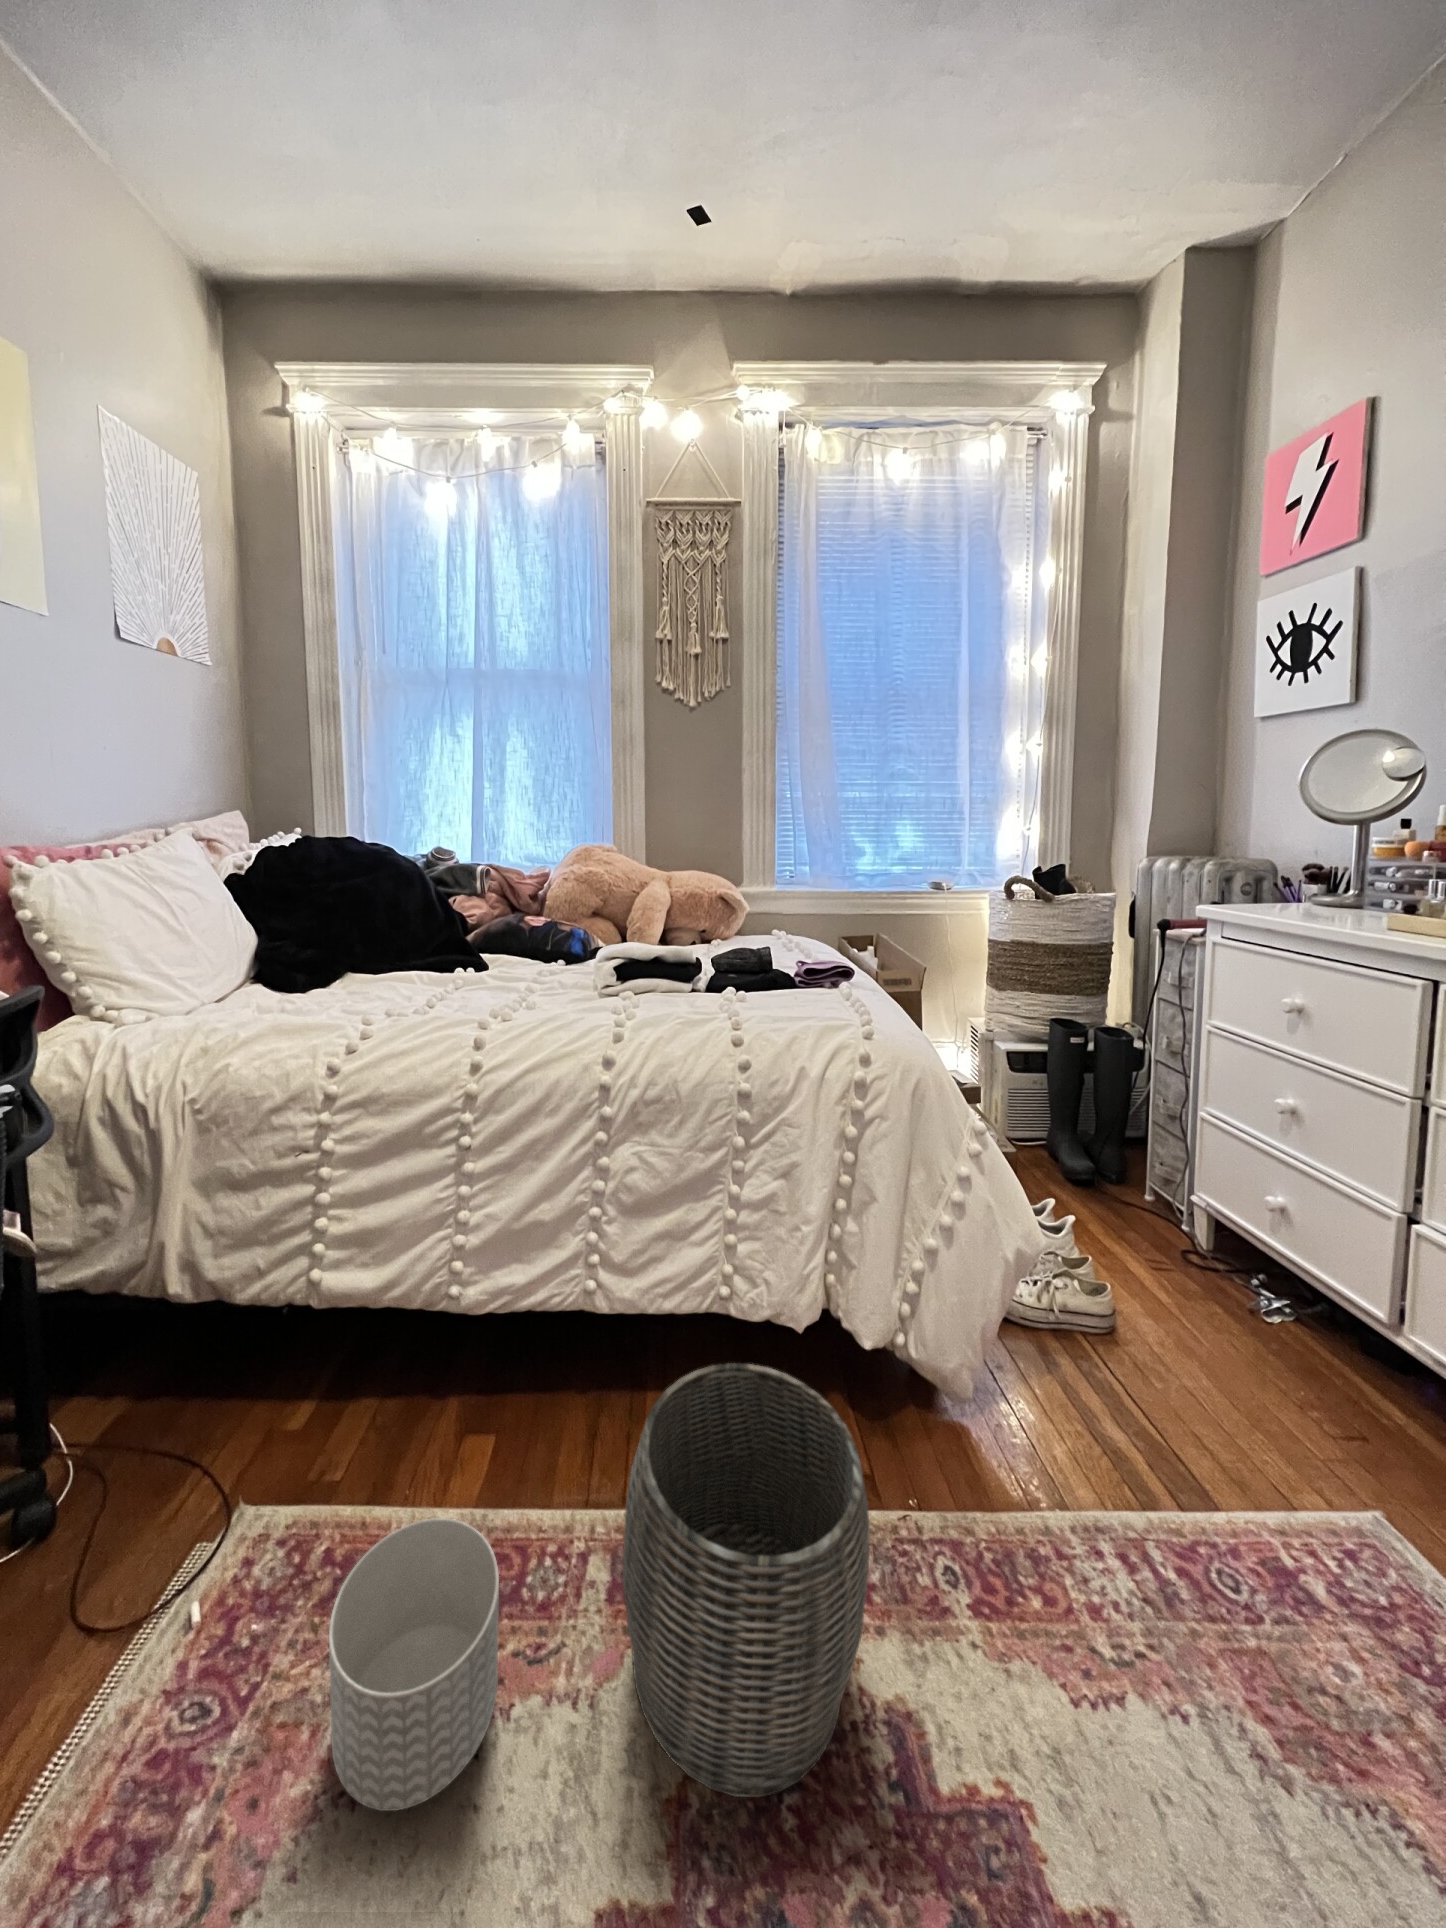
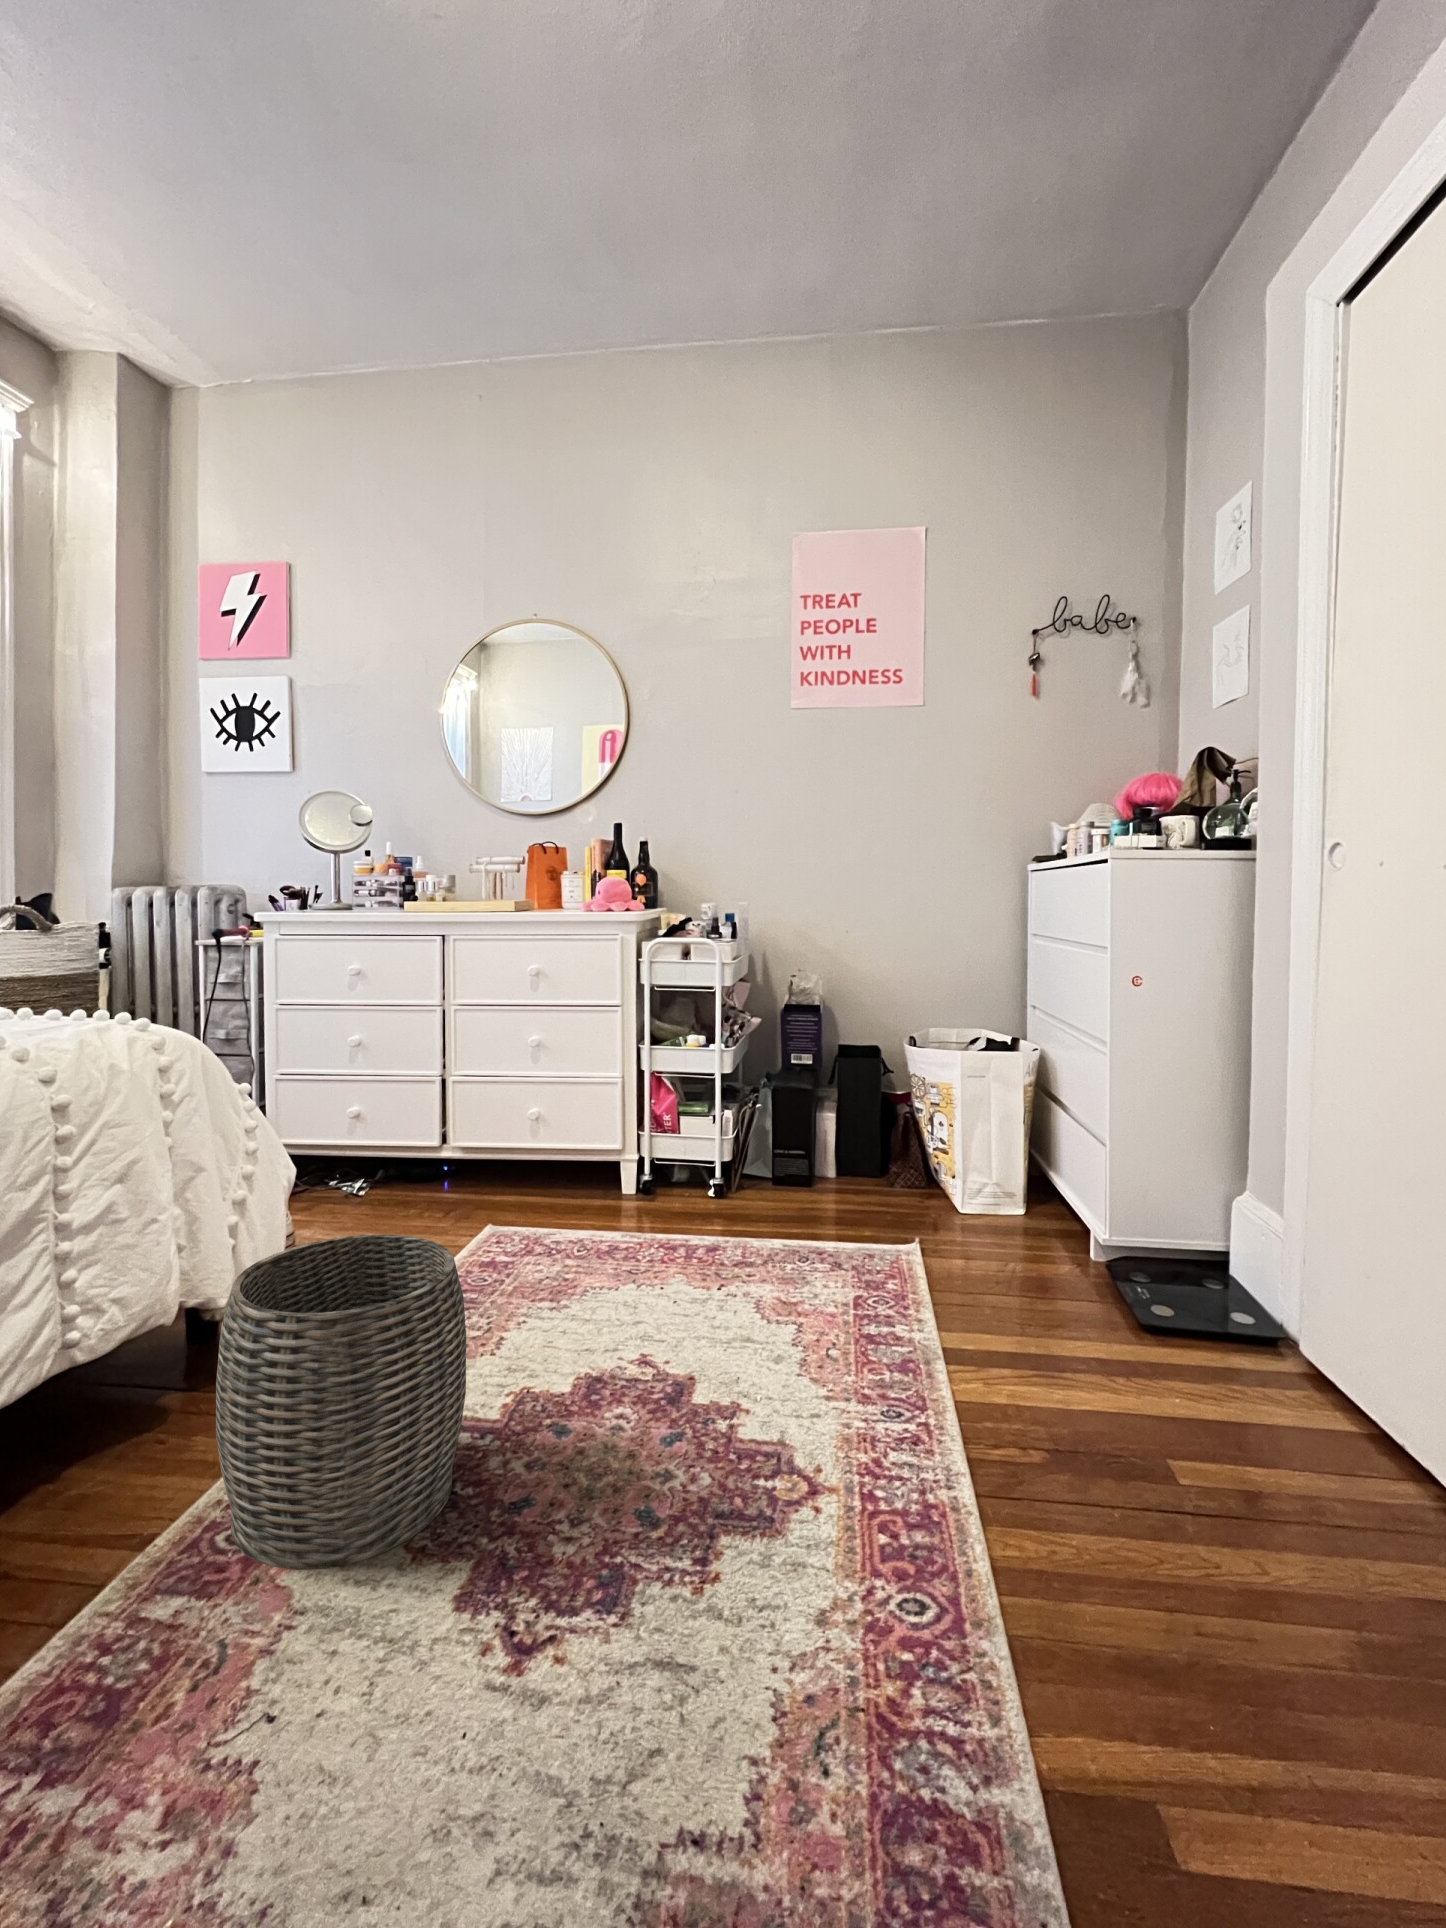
planter: present [329,1518,499,1811] -> none [94,1509,320,1822]

